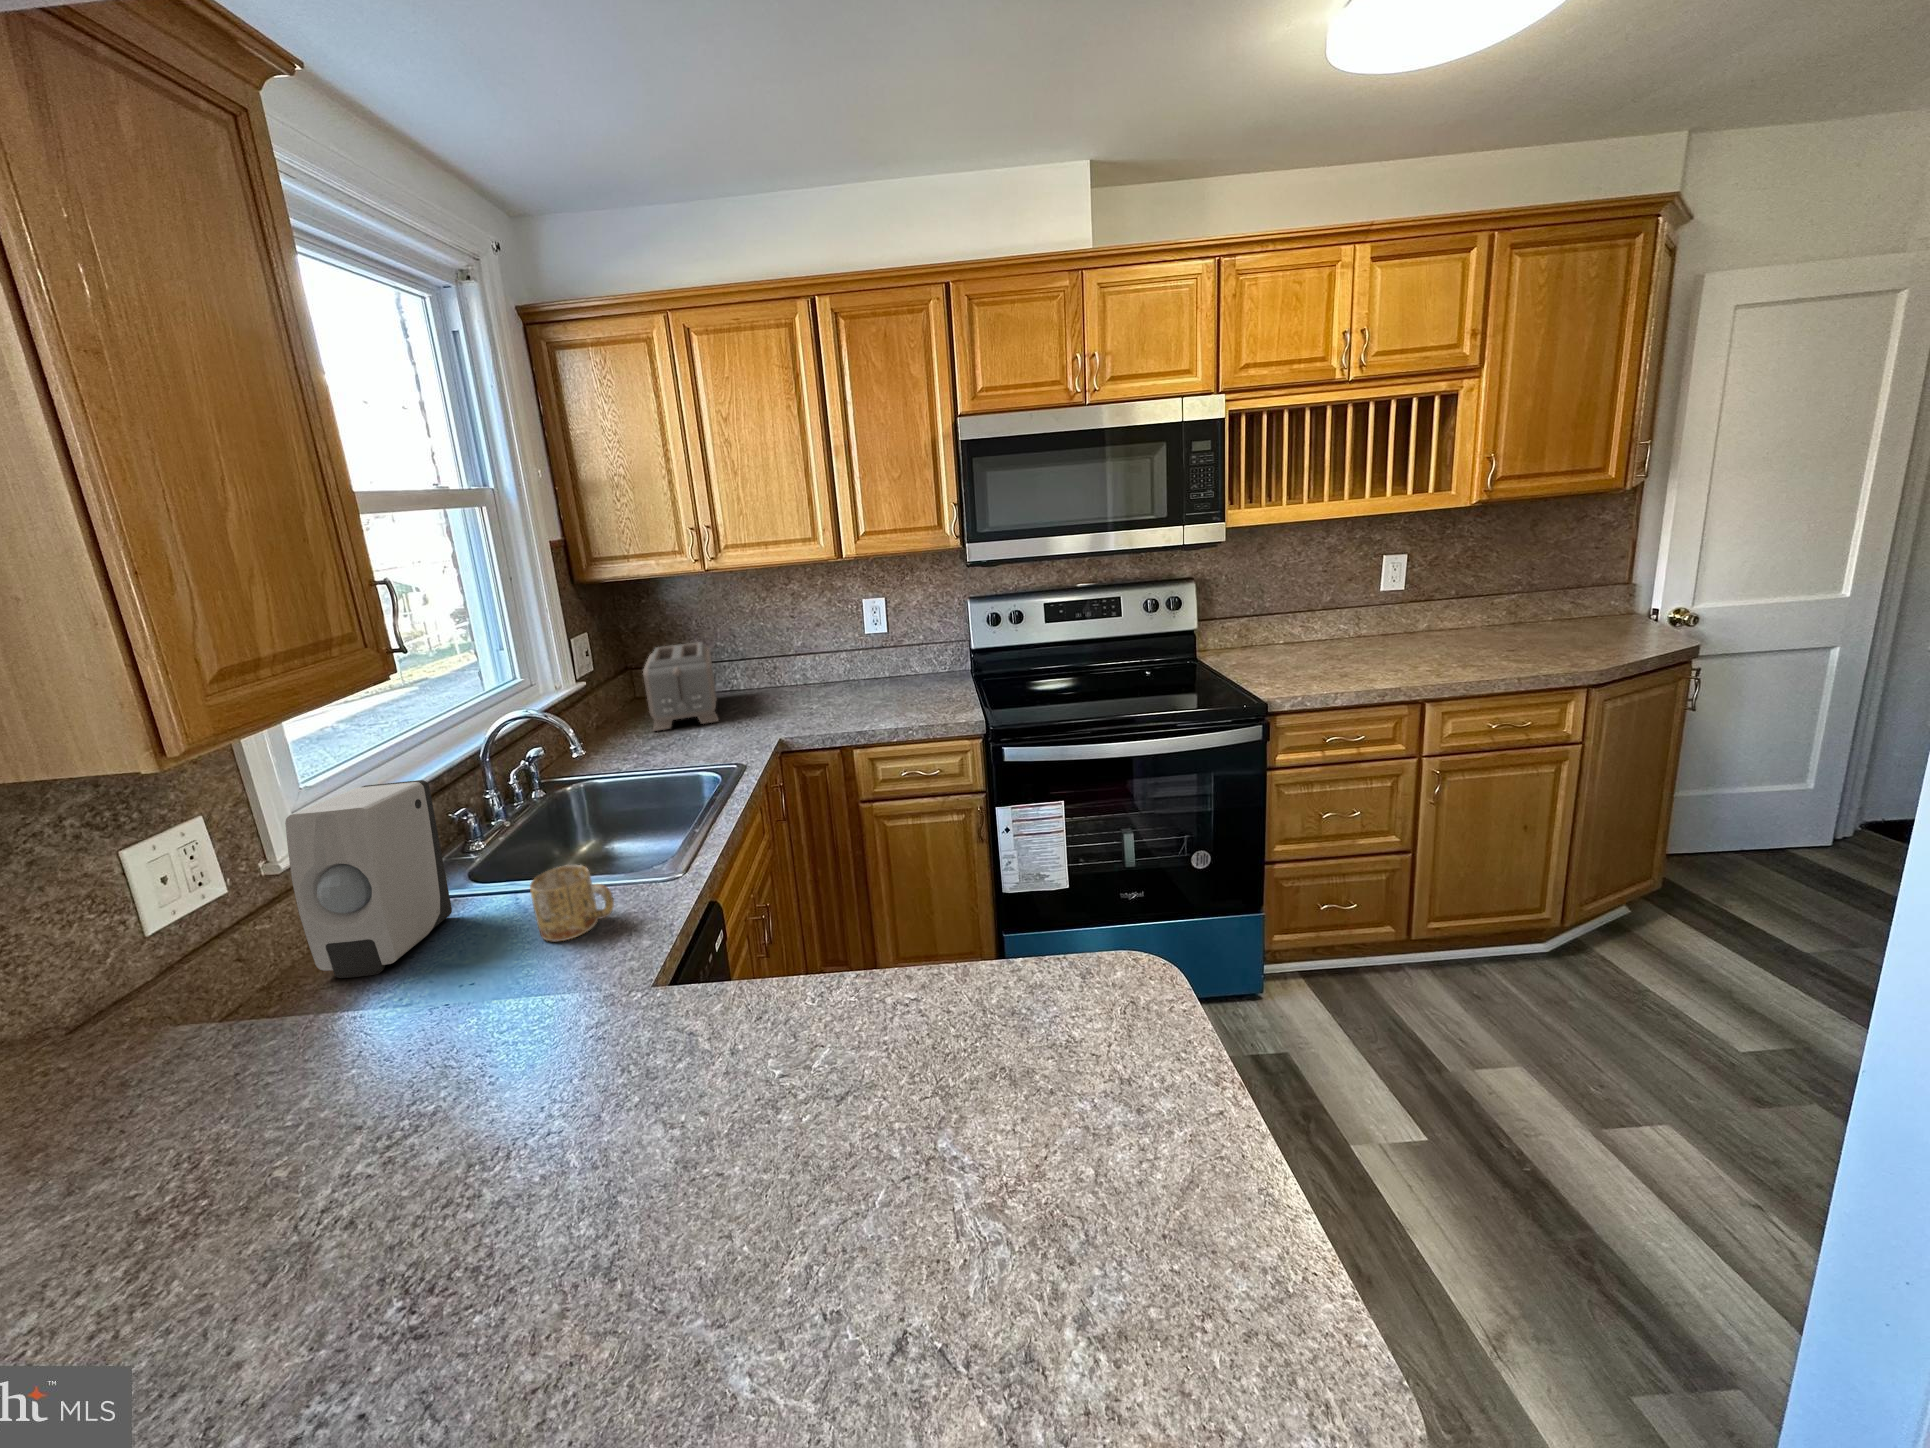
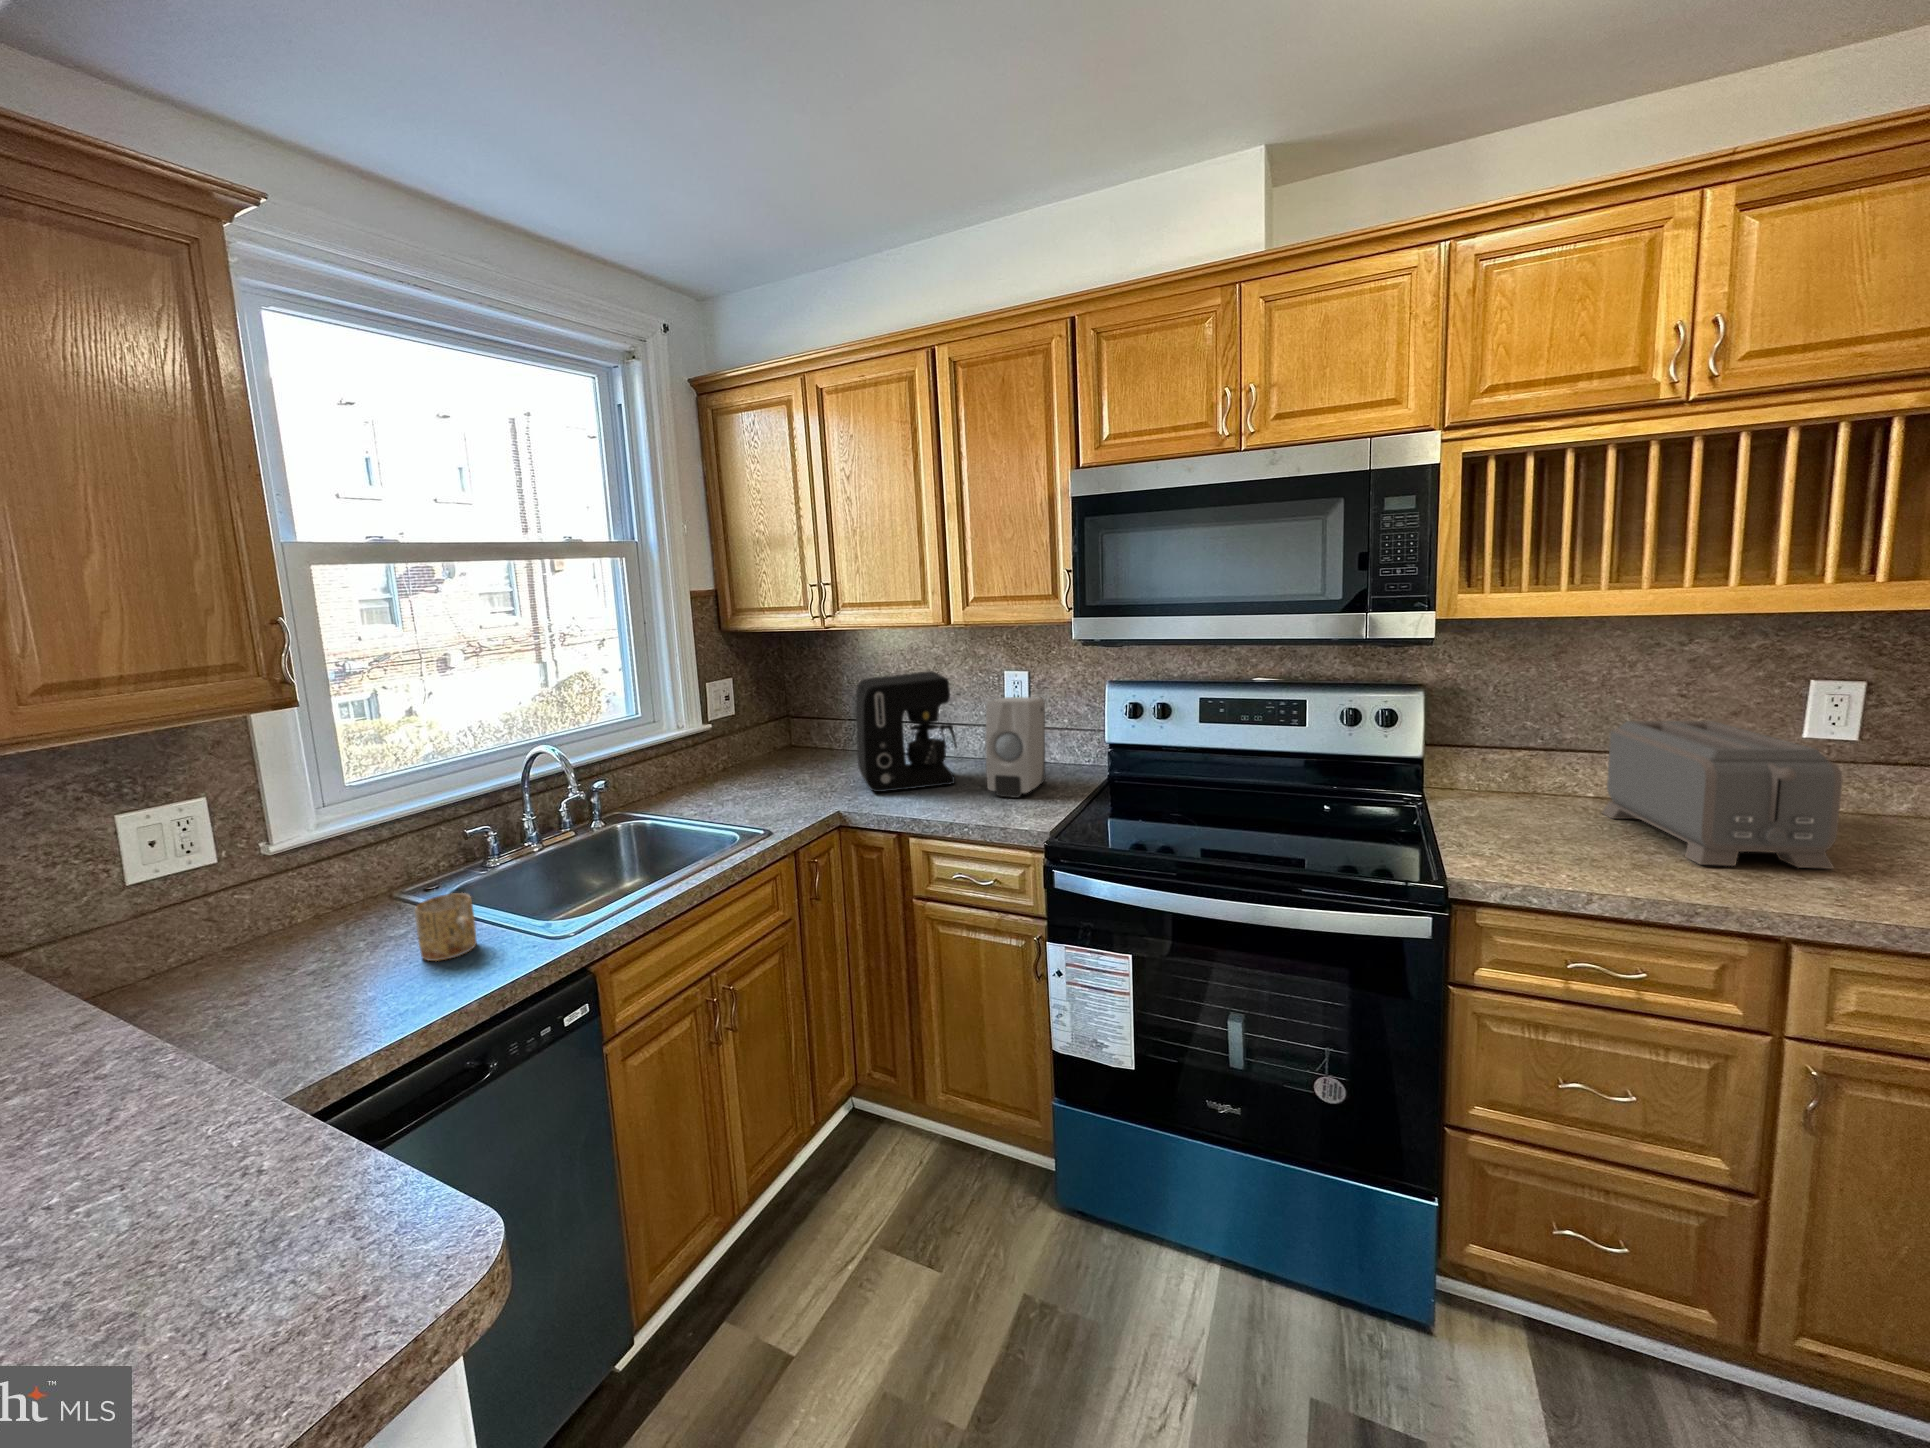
coffee maker: none [750,605,857,718] -> present [856,671,957,792]
toaster: present [643,642,718,731] -> present [1602,721,1843,869]
soap dispenser: present [285,780,452,978] -> present [985,697,1045,798]

